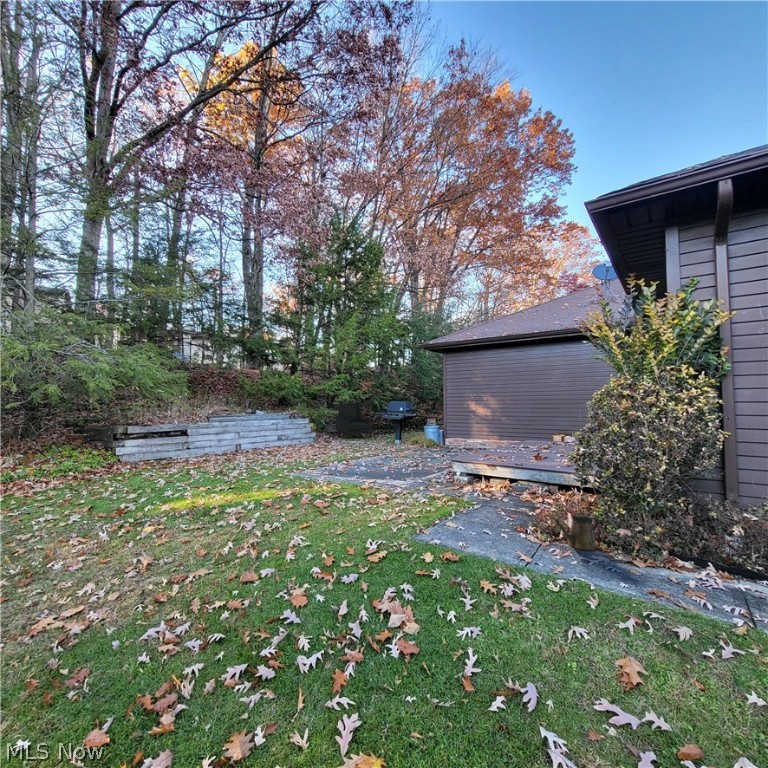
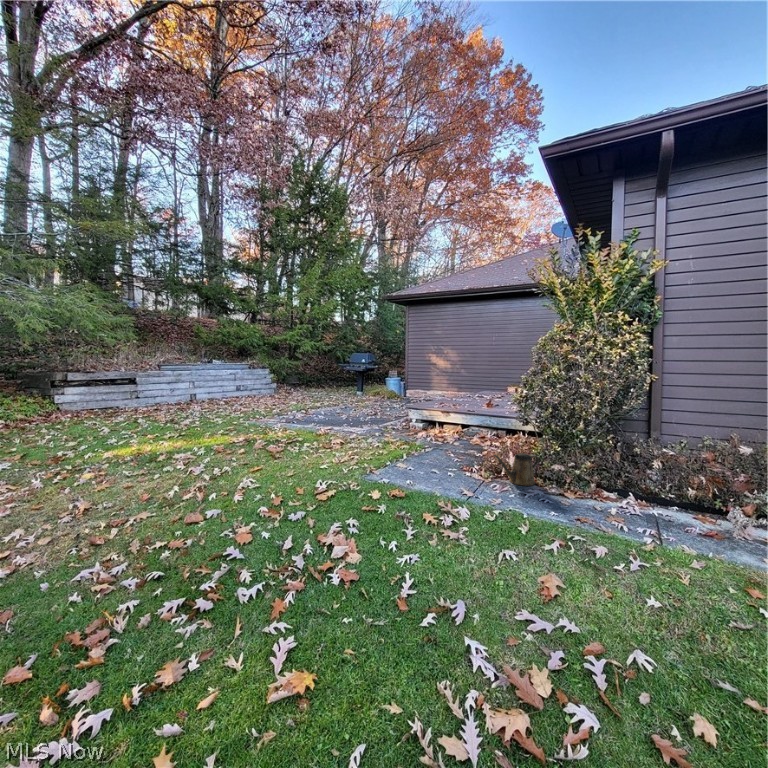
chair: present [334,403,373,439] -> none [293,353,335,390]

